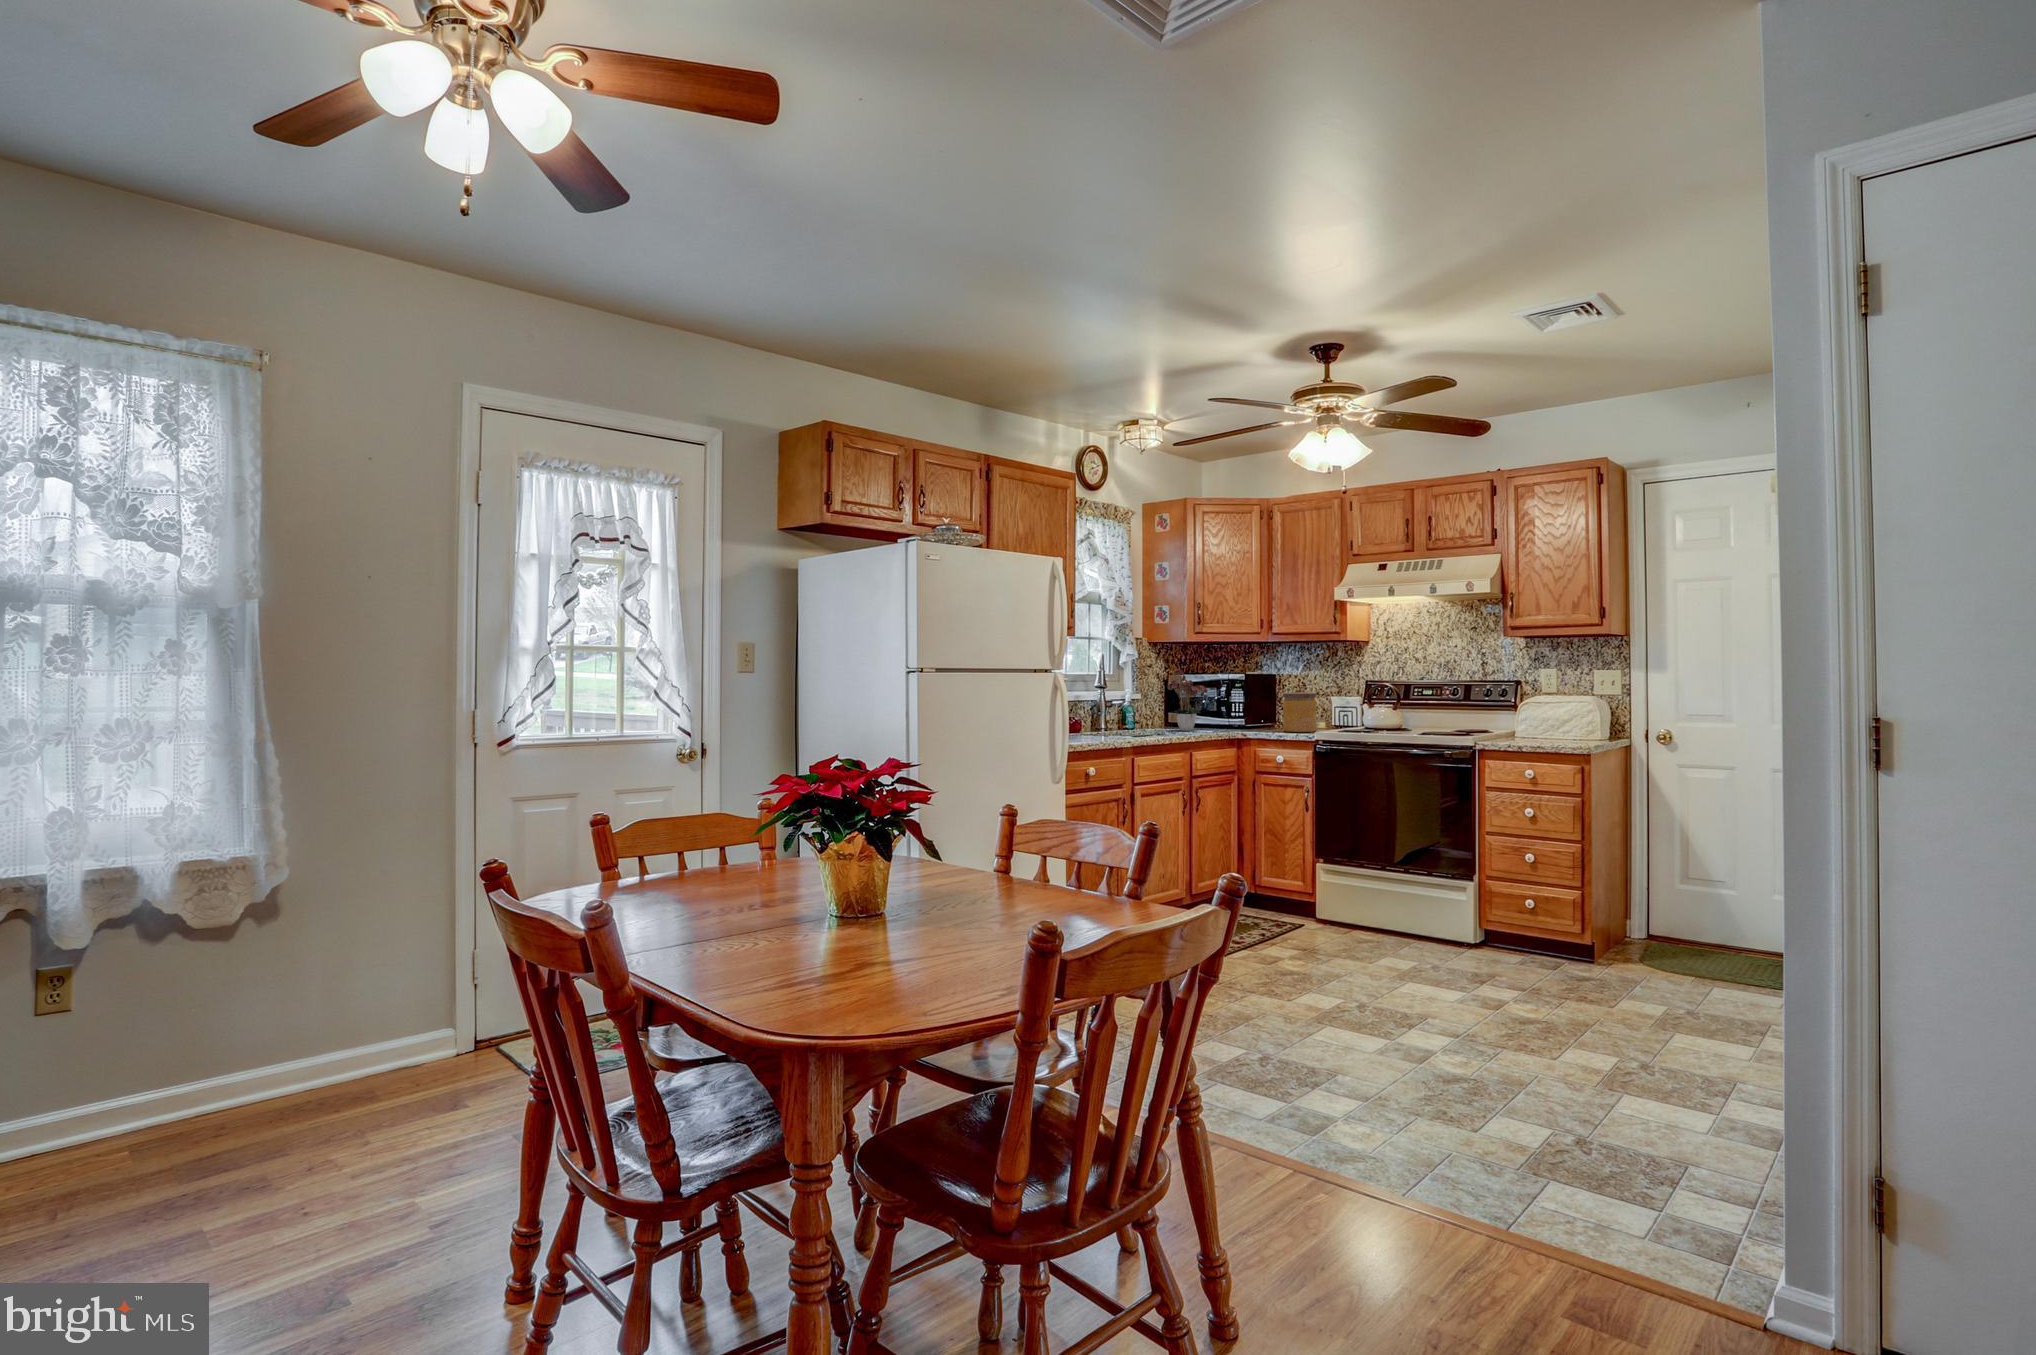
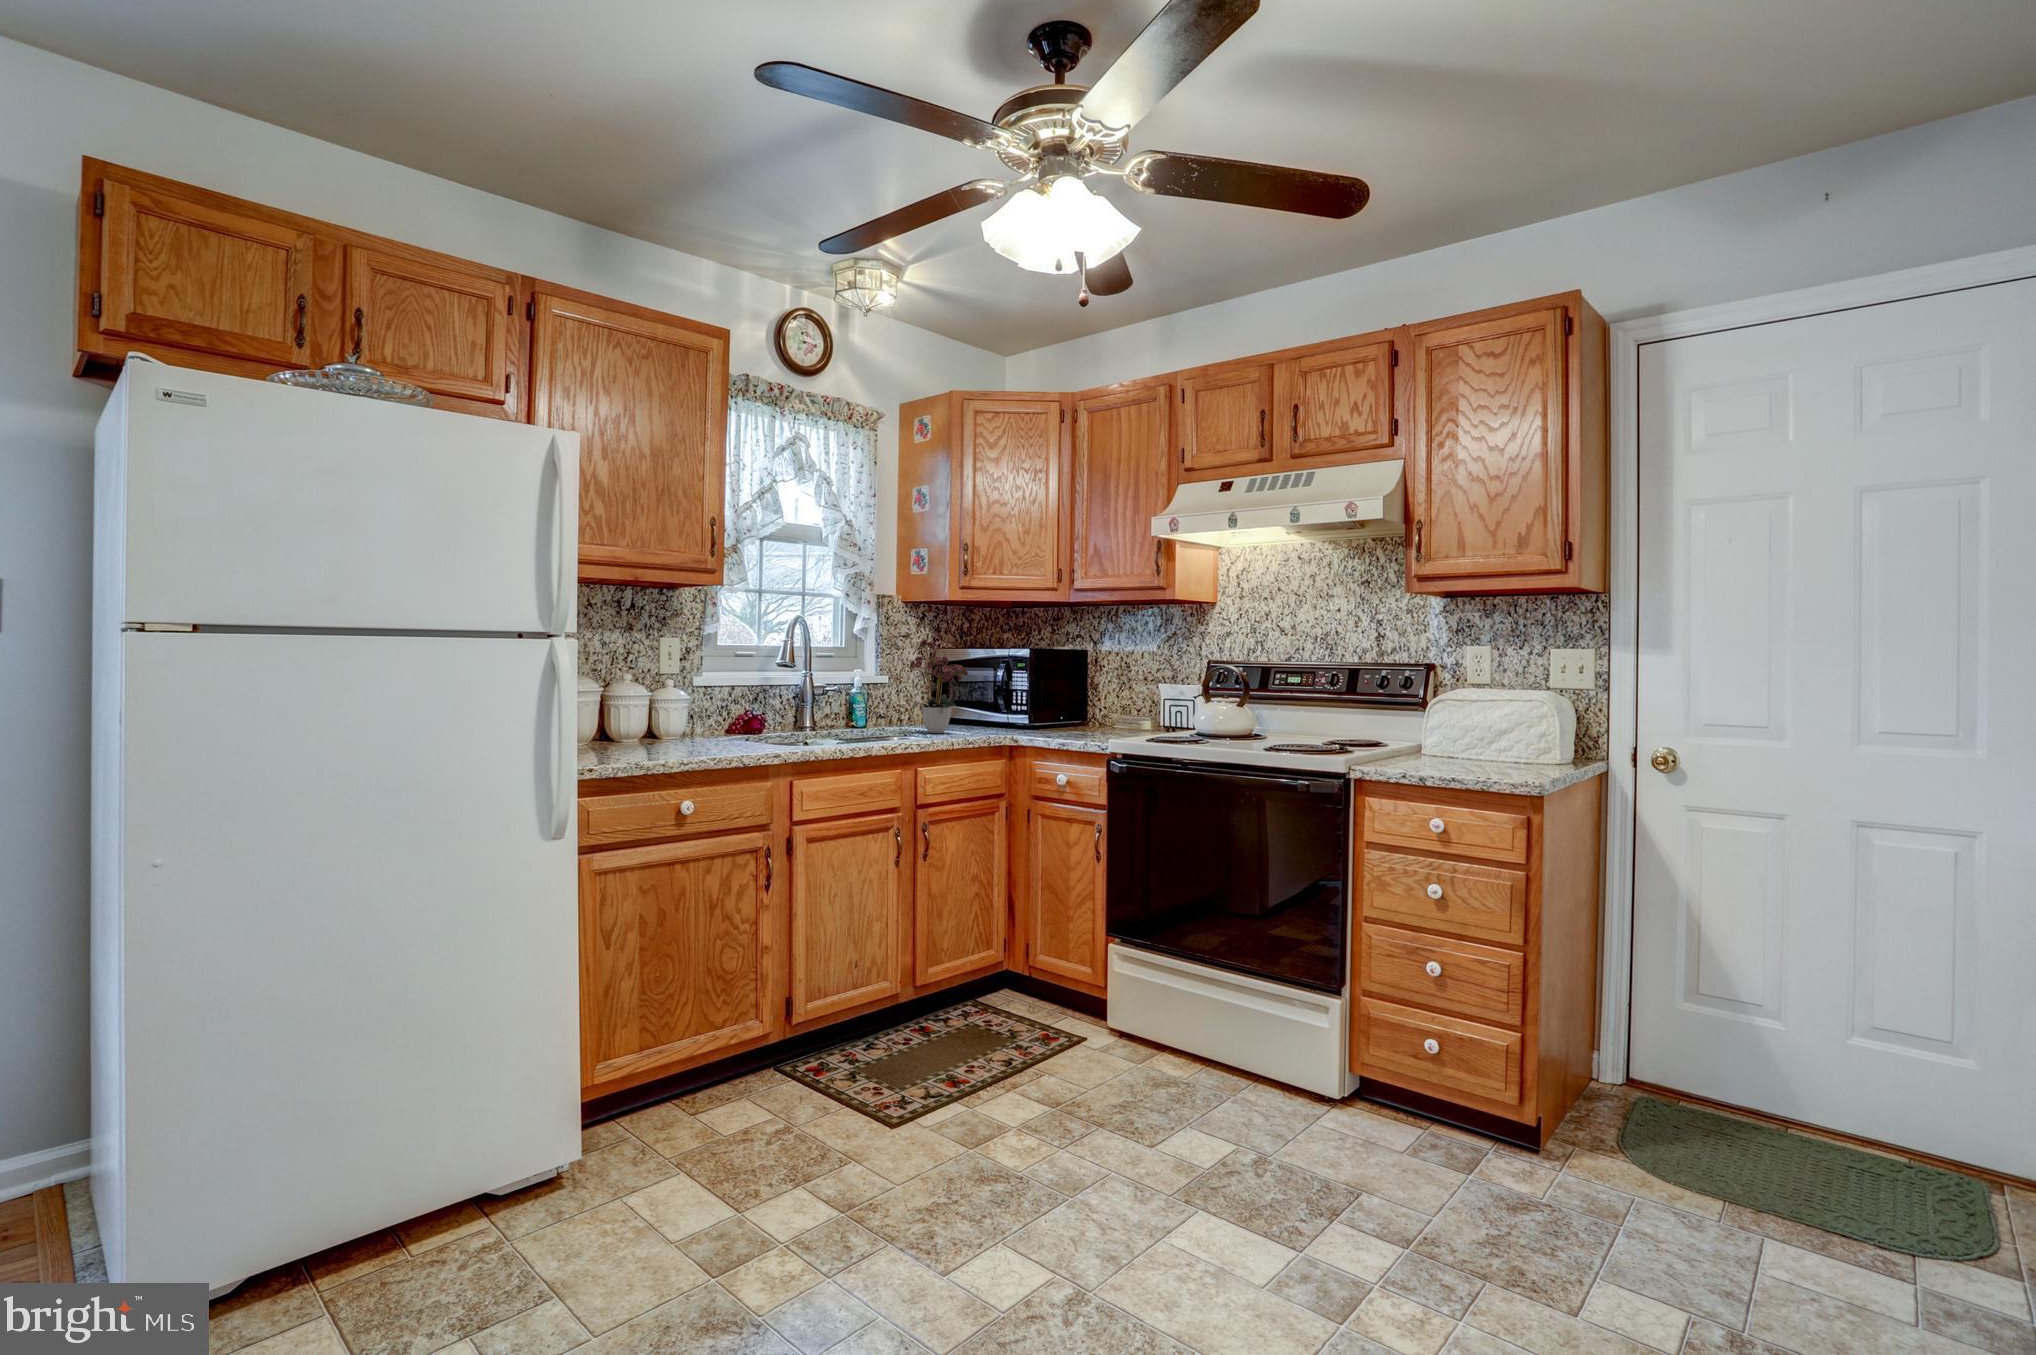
jar: present [1283,693,1316,732] -> none [1075,678,1124,738]

